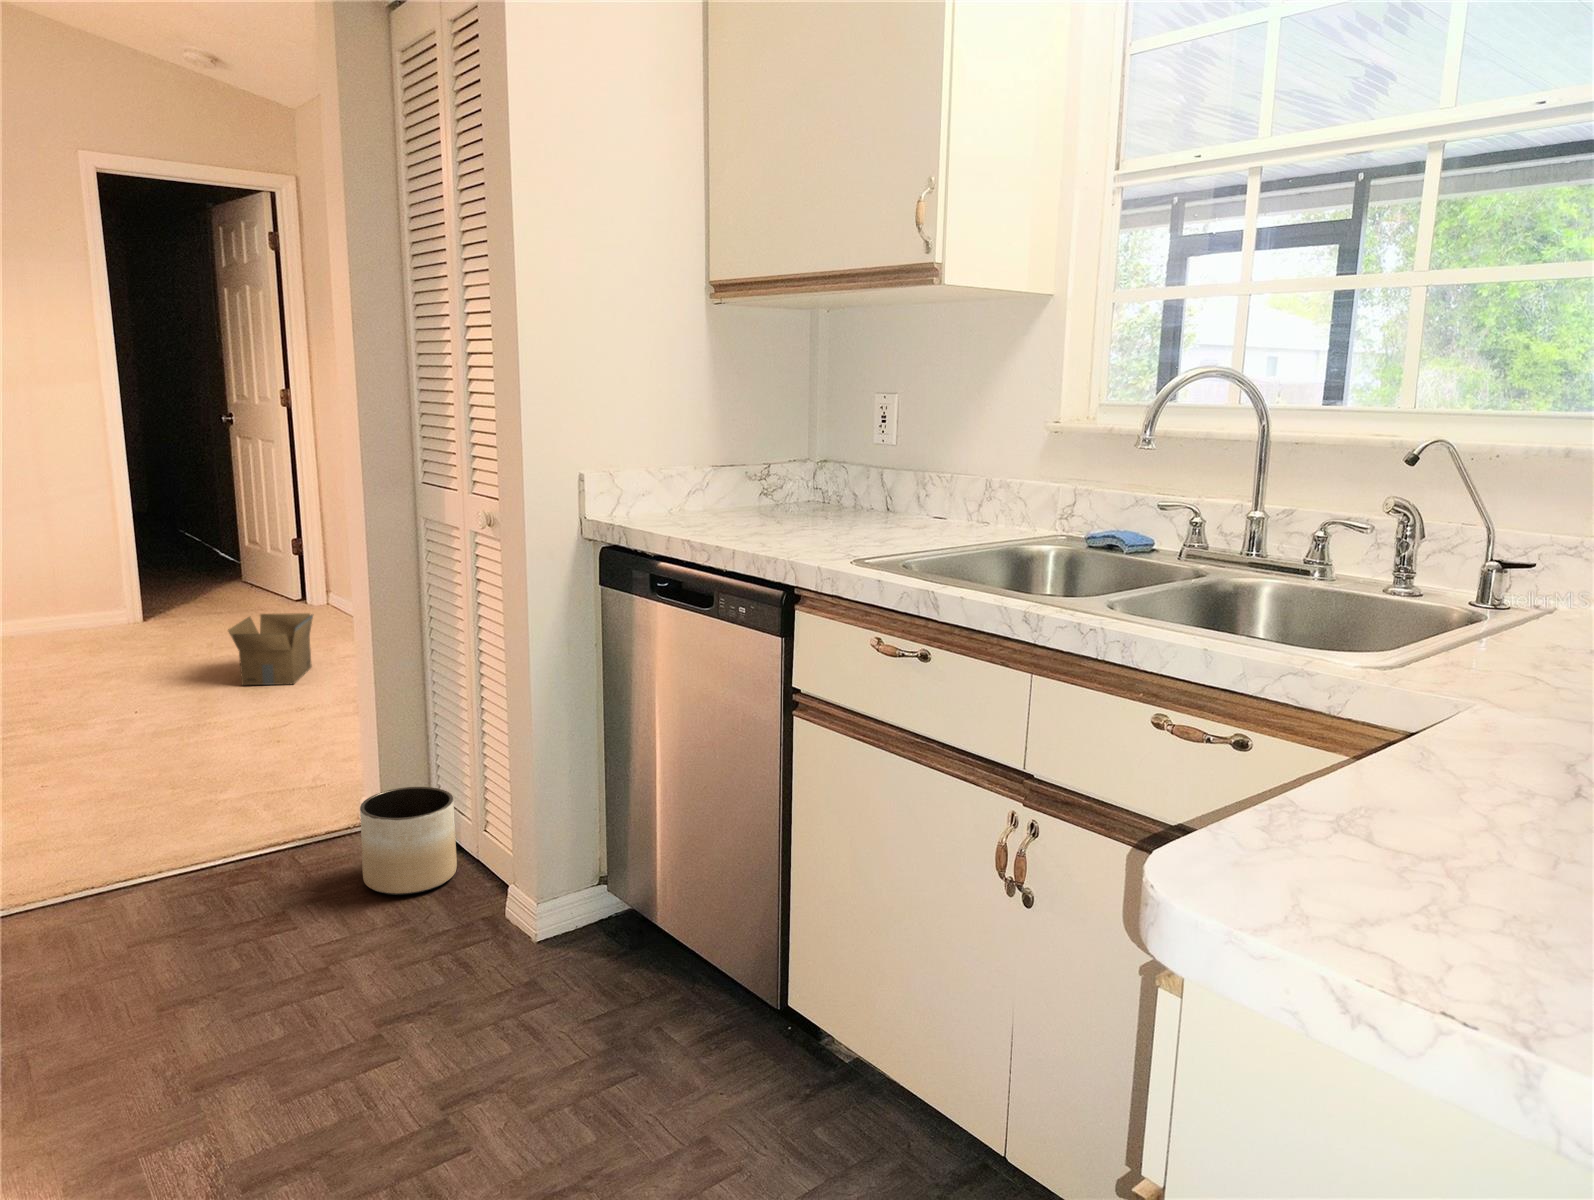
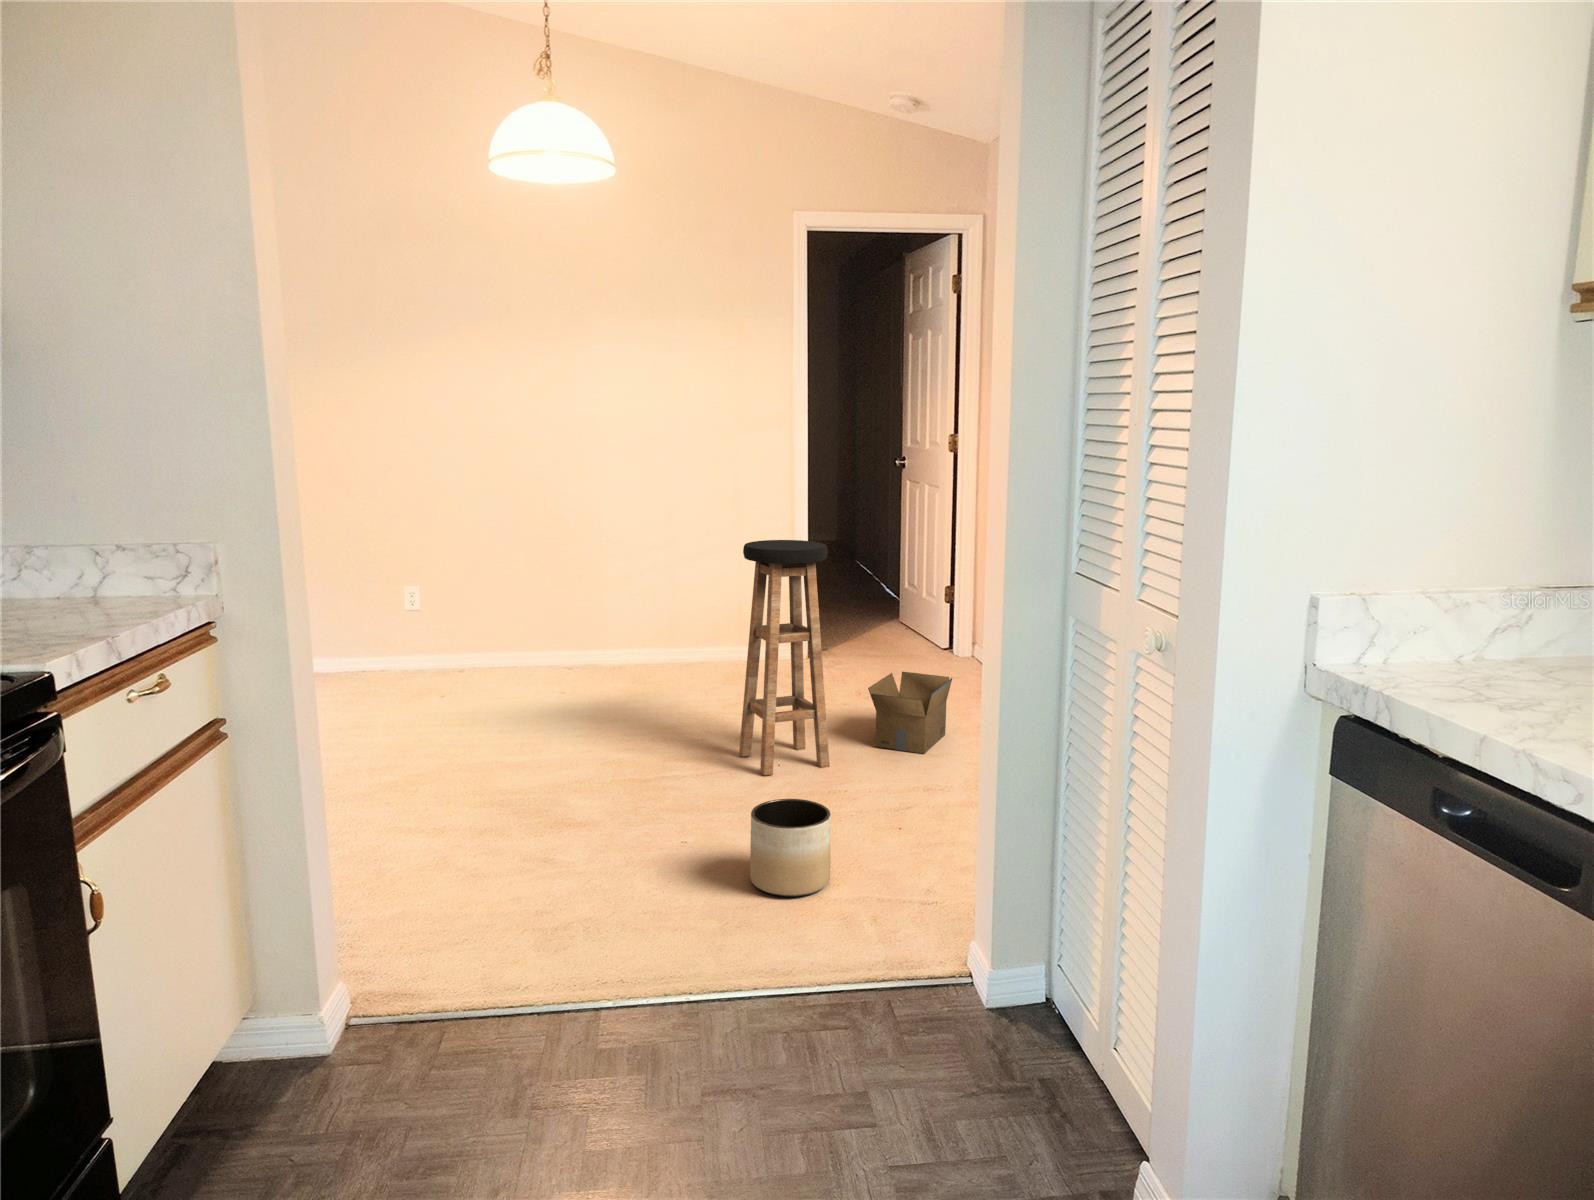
bar stool: none [72,489,196,724] -> present [739,540,830,775]
planter: present [360,787,457,895] -> present [750,799,831,897]

